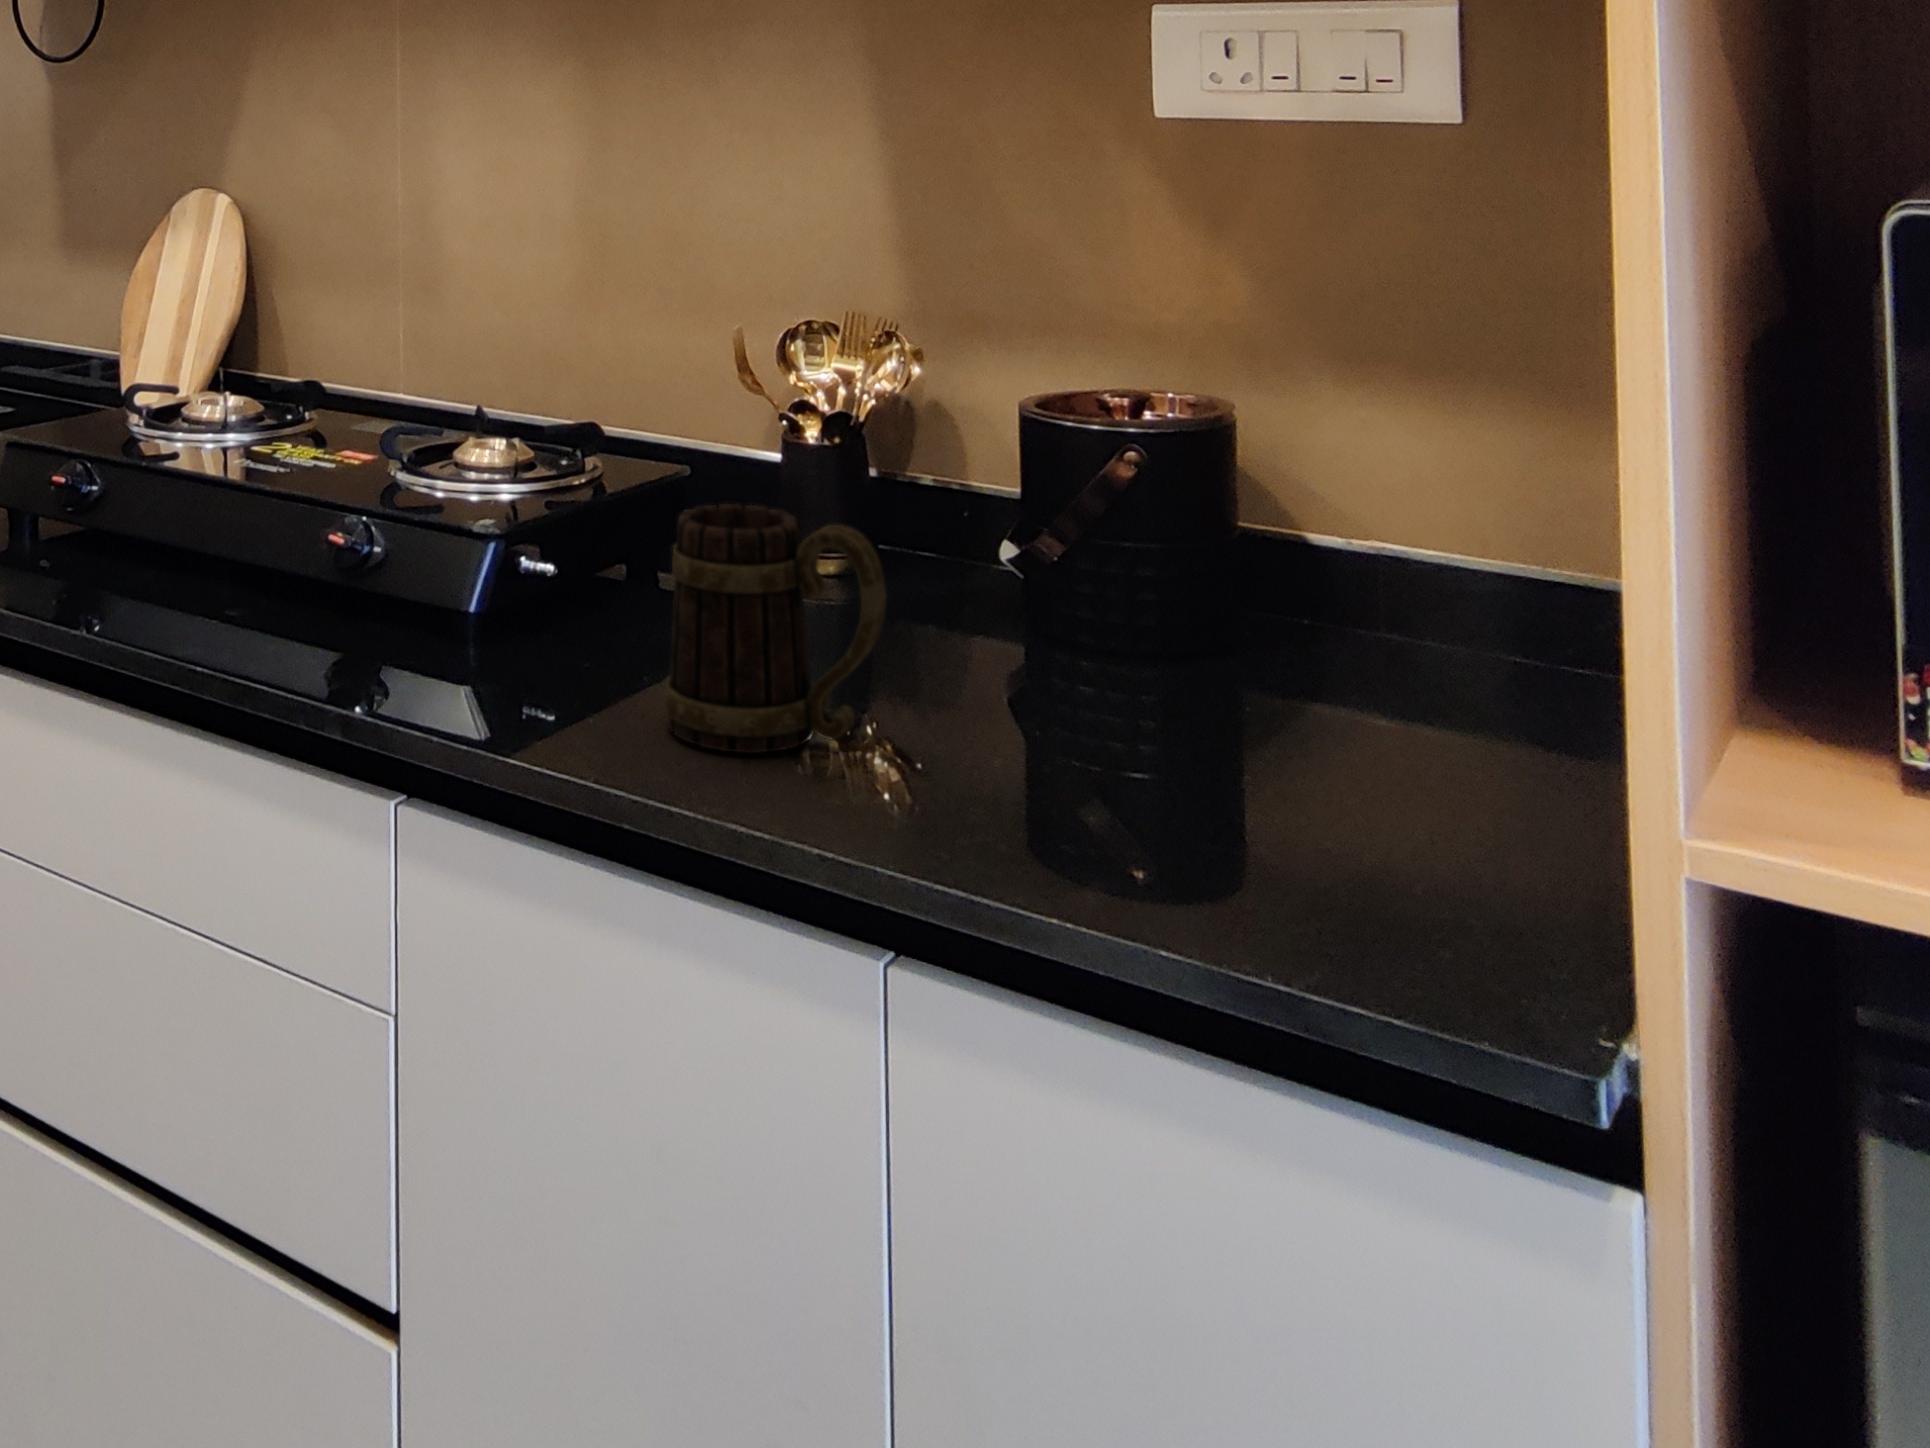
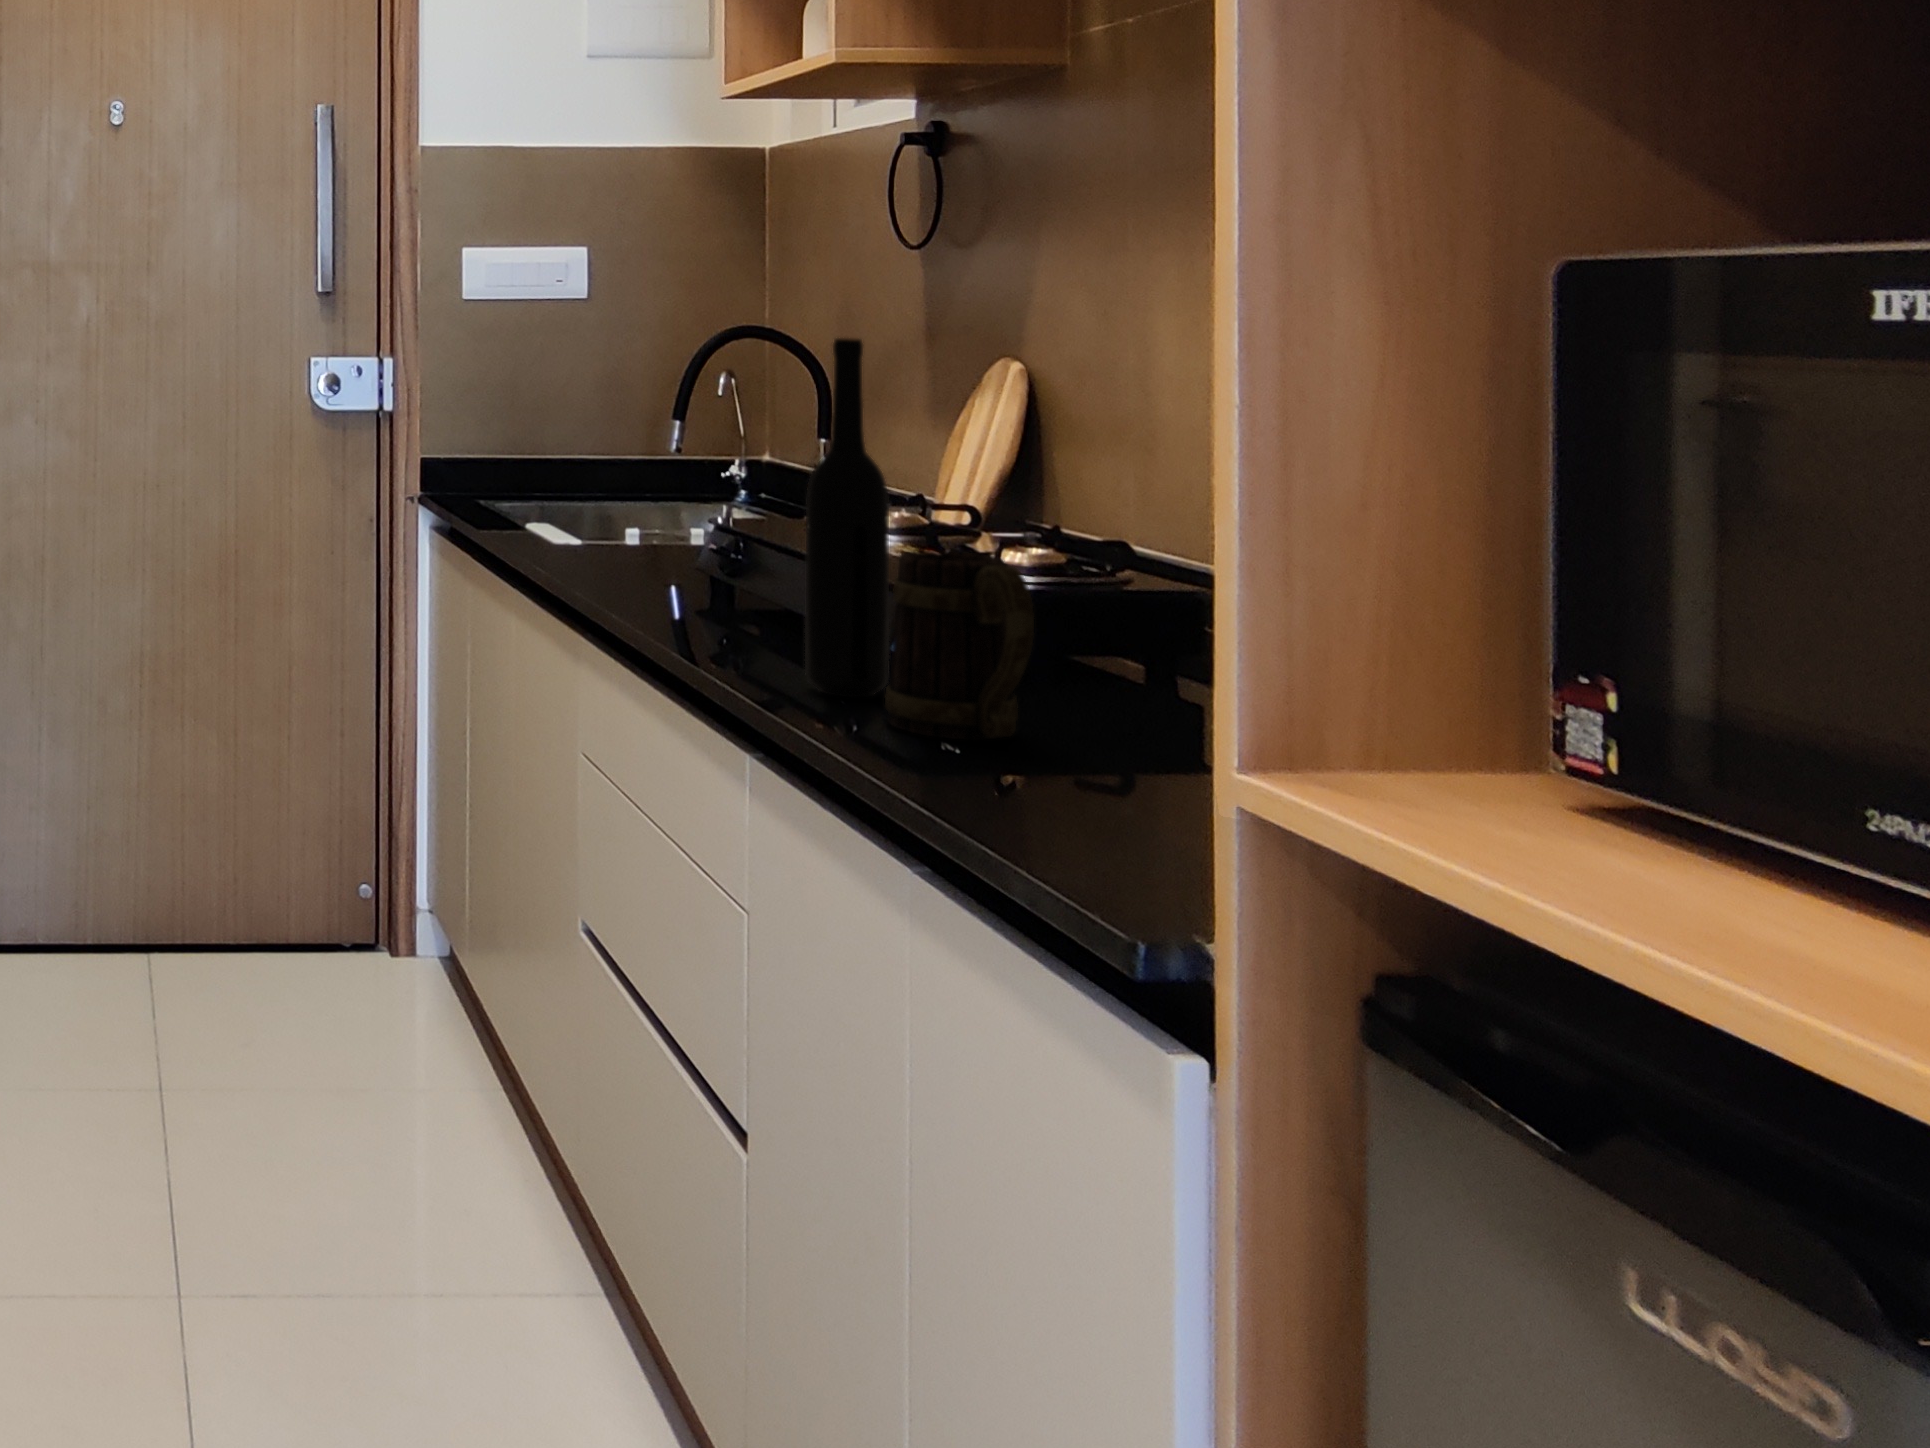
bottle: none [485,242,585,706] -> present [805,338,889,697]

